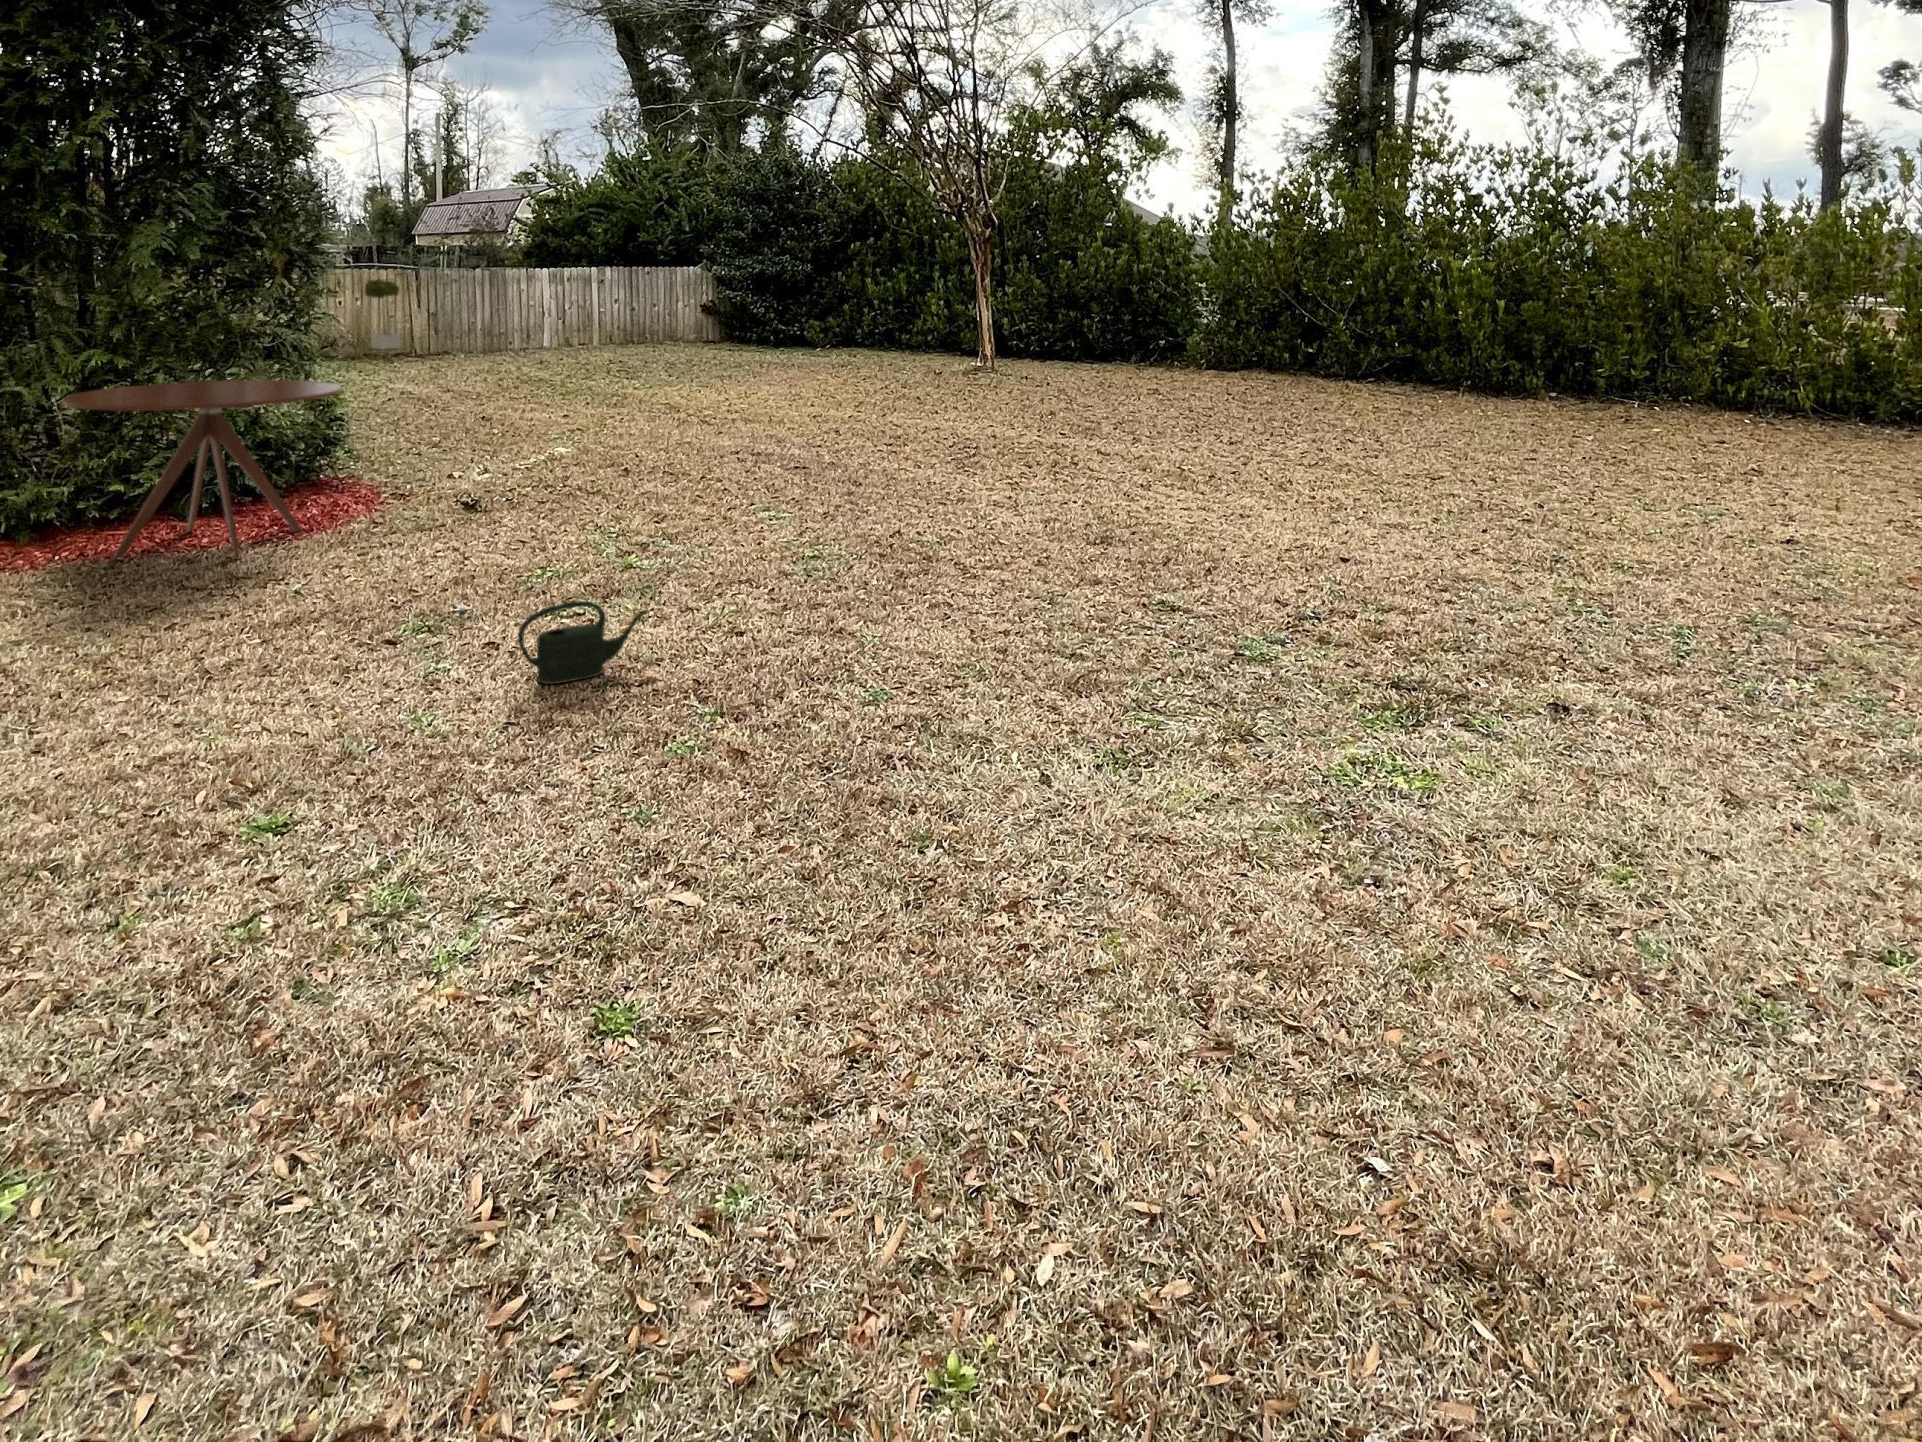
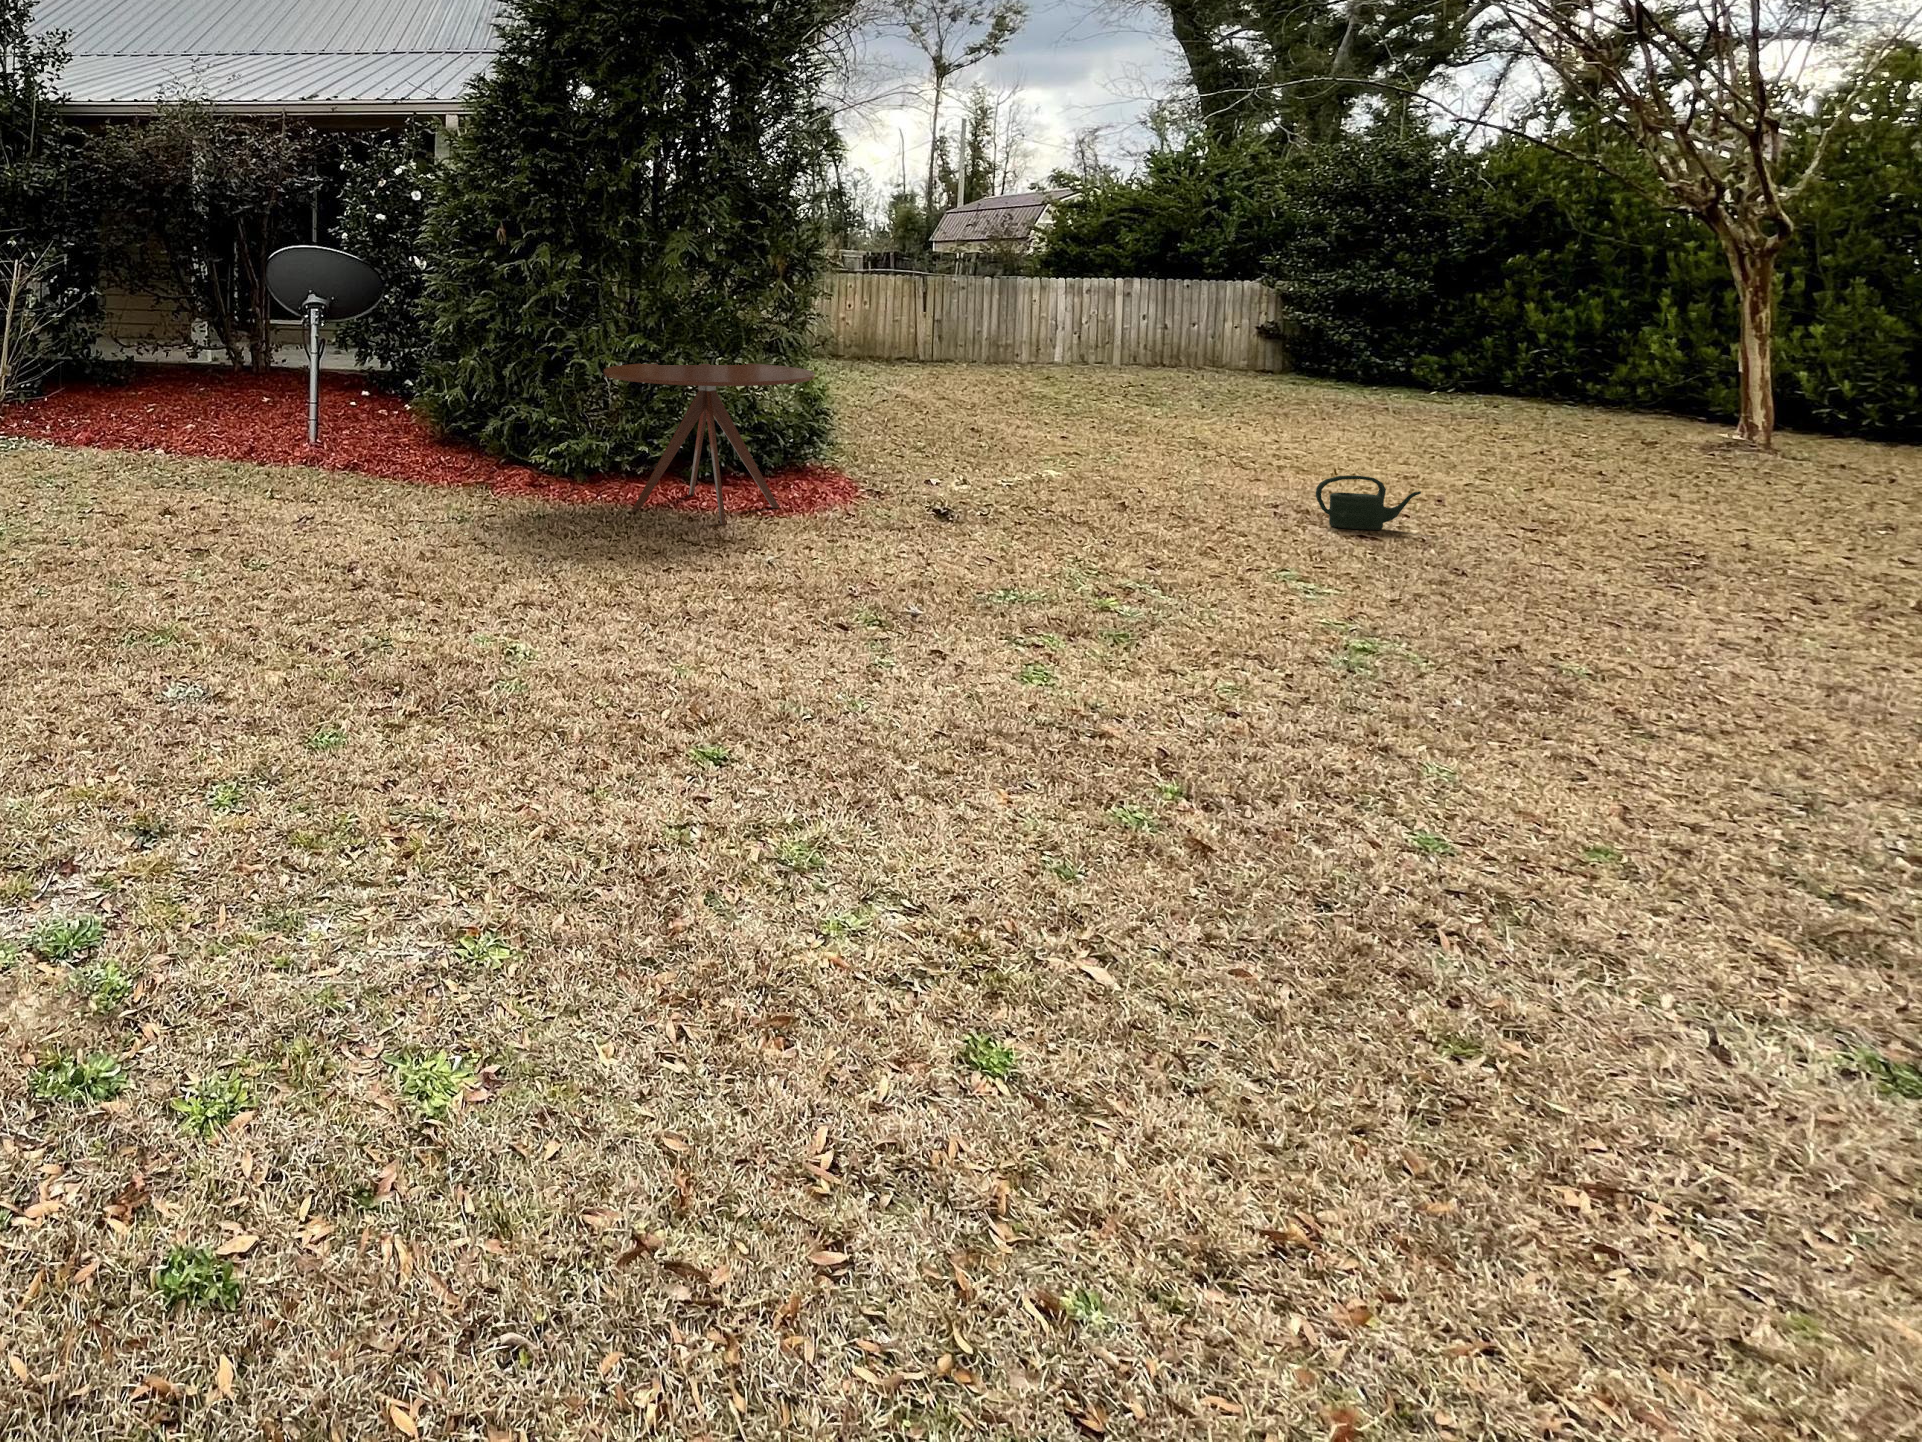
potted tree: present [365,279,400,350] -> none [866,270,899,344]
watering can: present [518,601,648,684] -> present [1316,476,1421,530]

